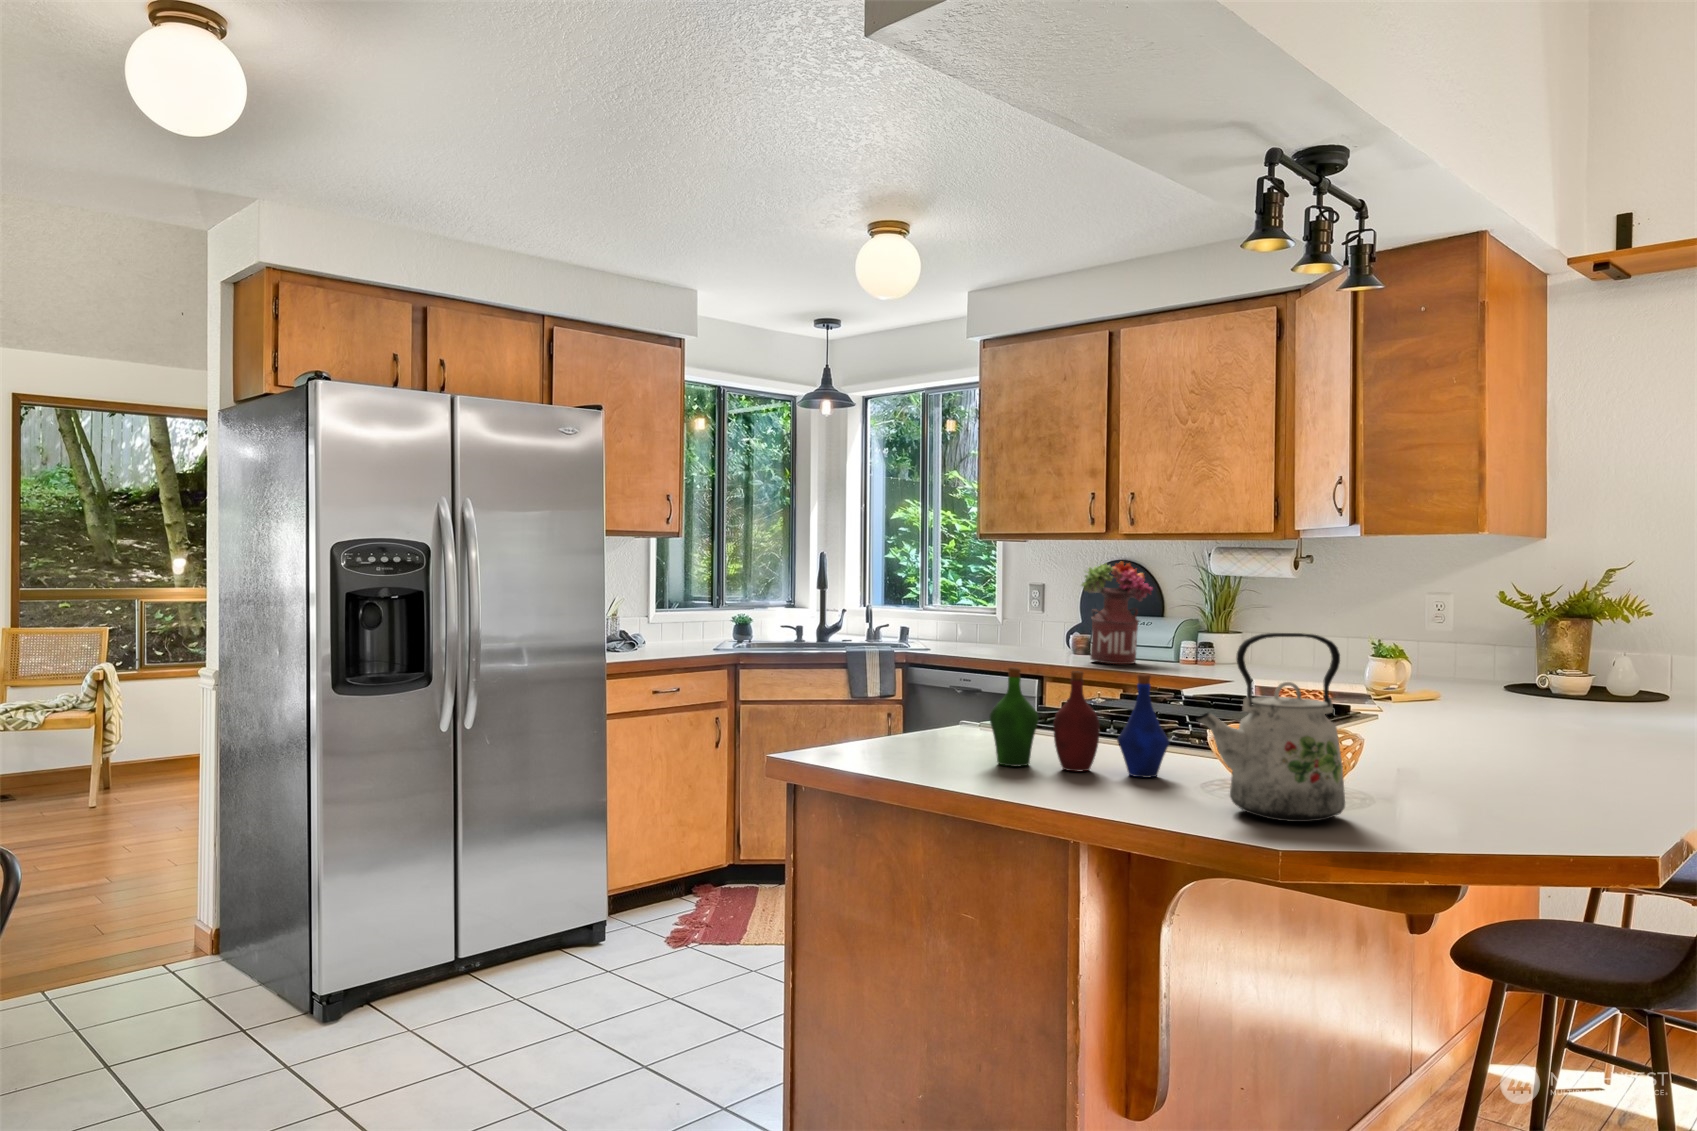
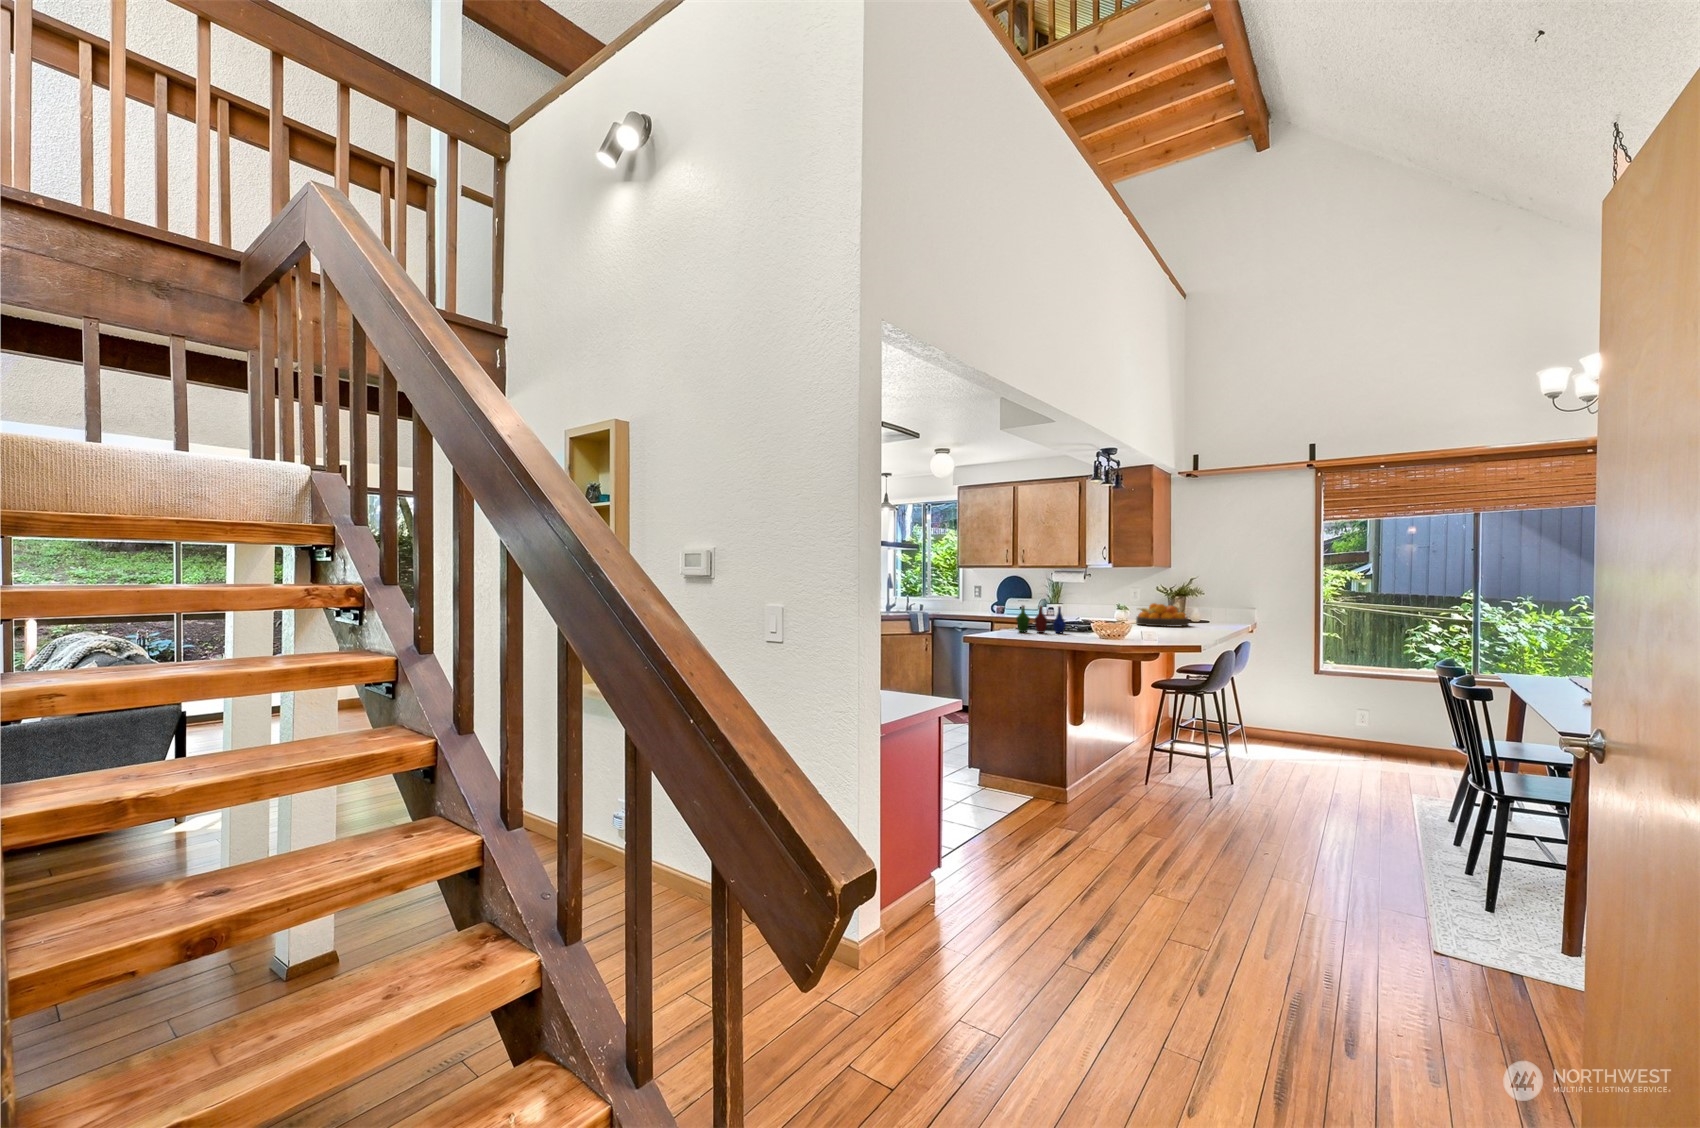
flower arrangement: present [1081,561,1152,664] -> none [1006,577,1034,616]
kettle: present [1196,633,1345,822] -> none [1078,593,1113,637]
fruit bowl: none [1439,645,1619,727] -> present [1136,603,1189,627]

